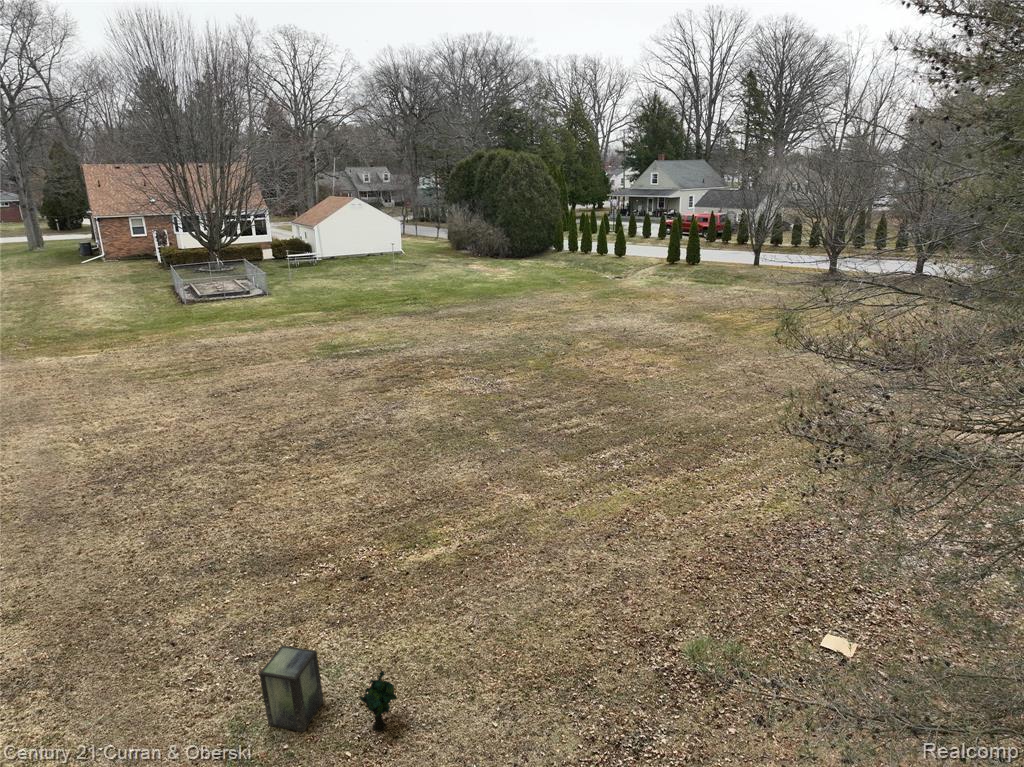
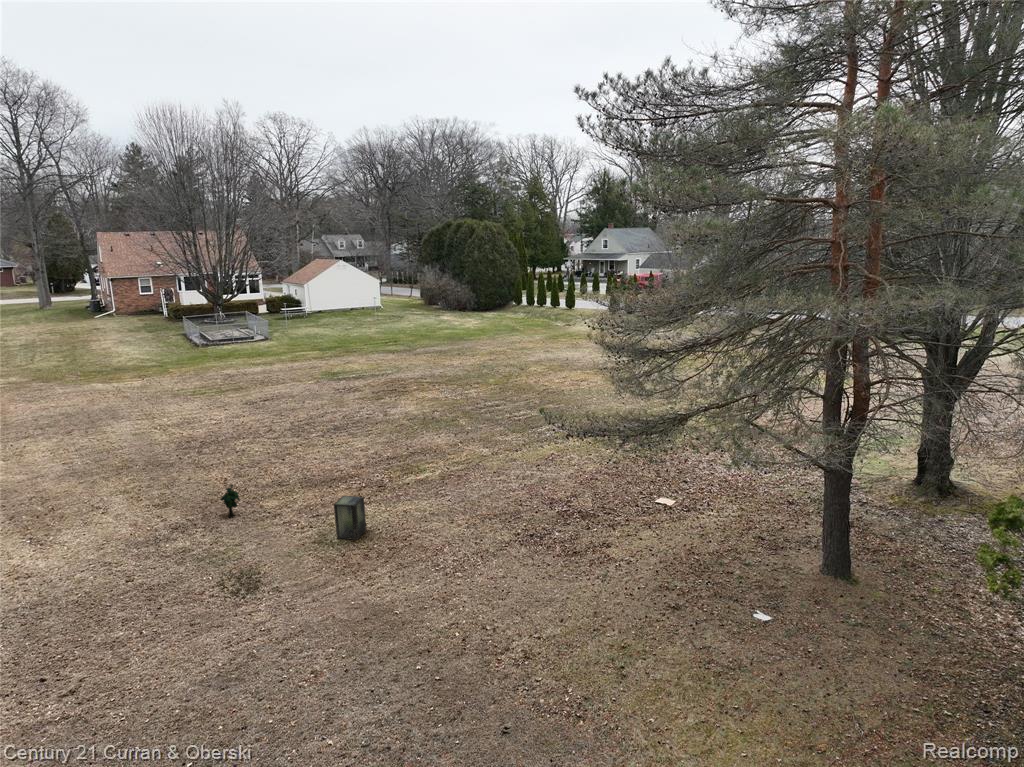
decorative plant: present [359,671,397,732] -> present [220,485,240,518]

